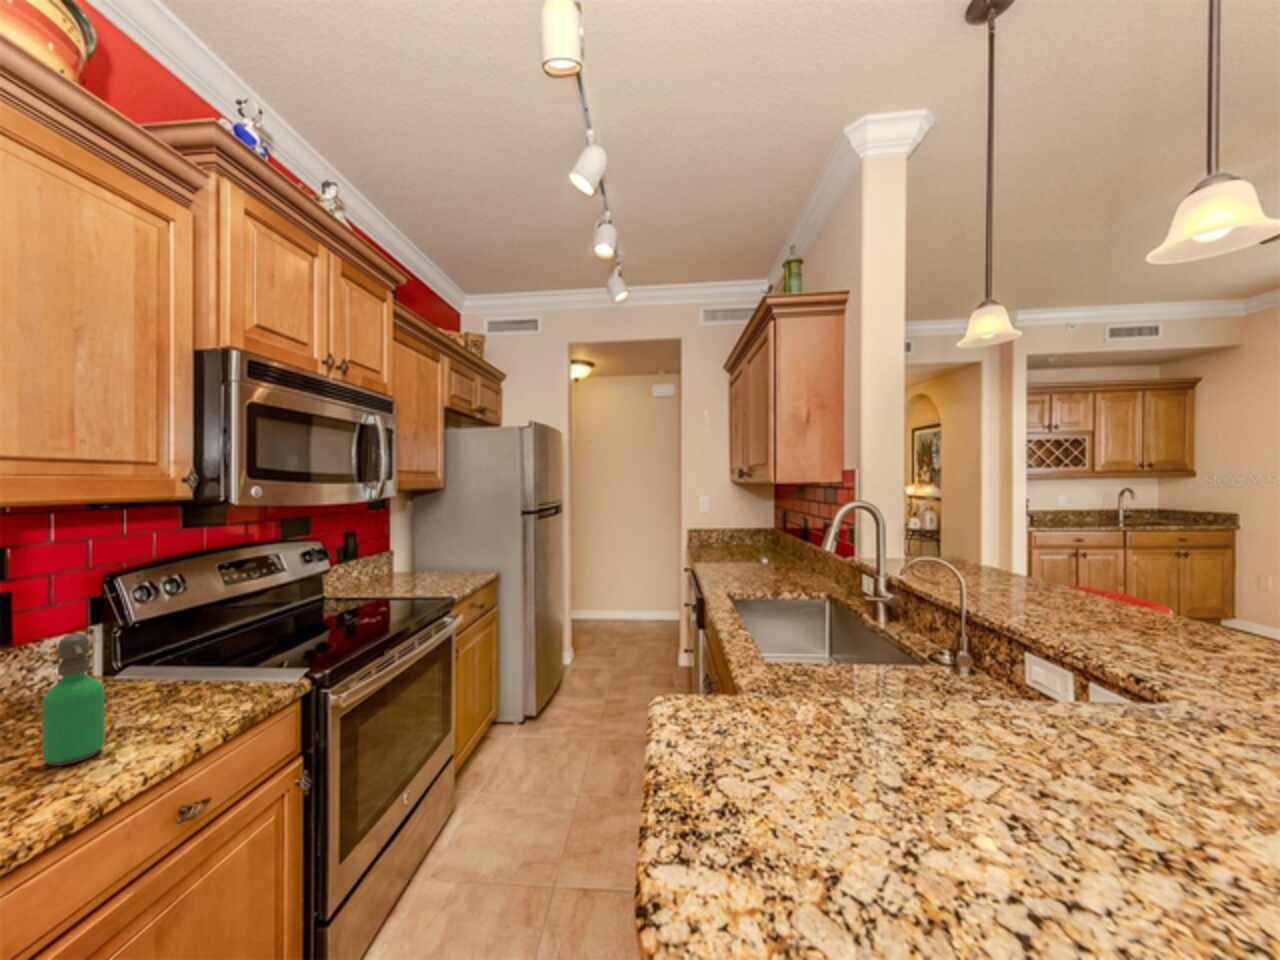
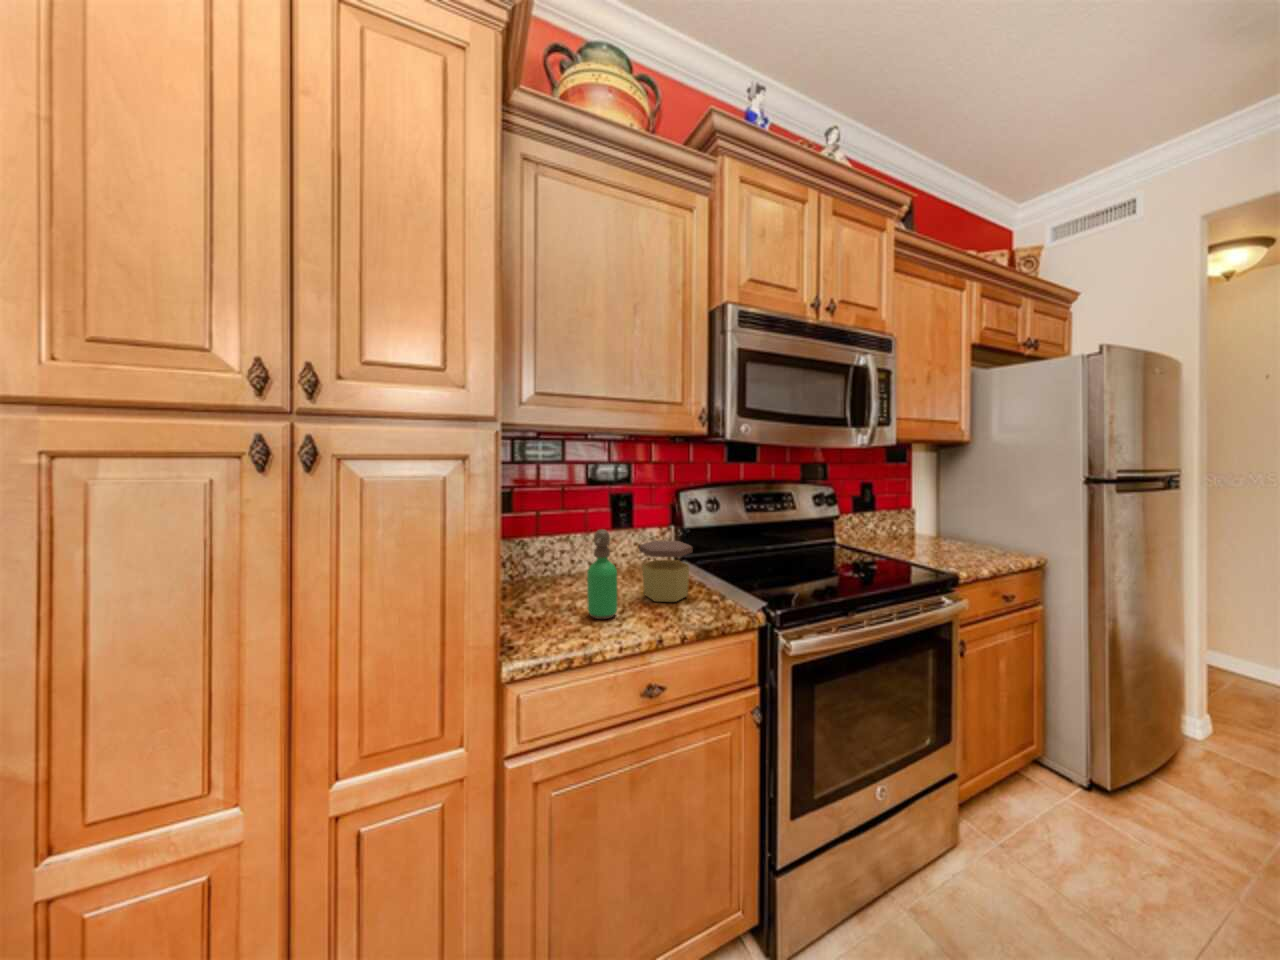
jar: none [113,628,203,714] -> present [639,540,693,602]

